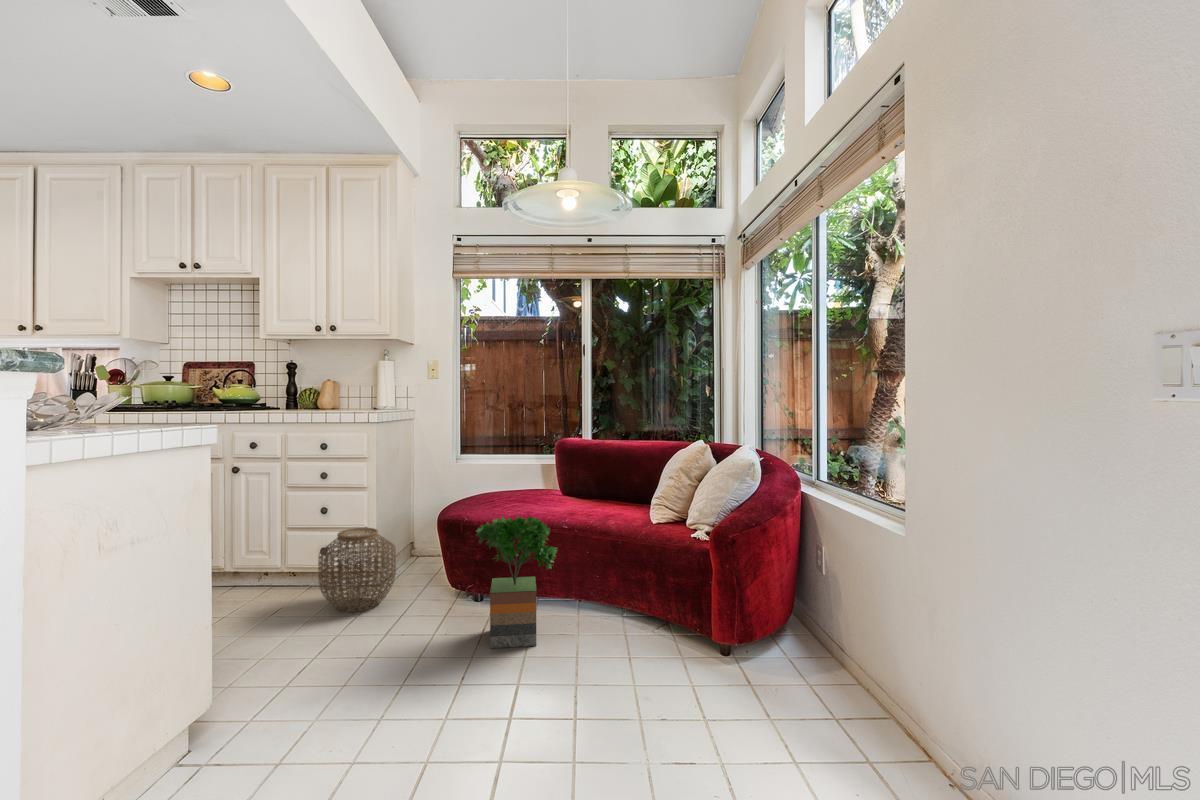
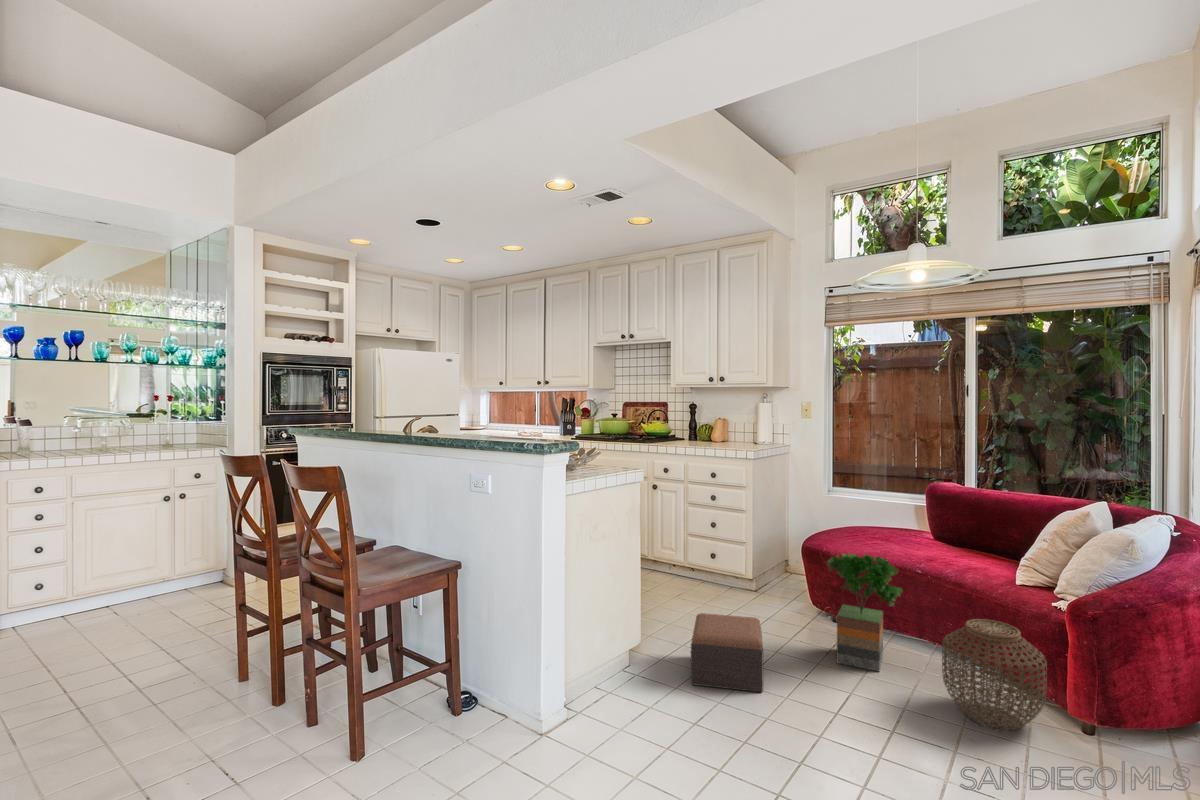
woven basket: present [318,528,396,612] -> present [942,619,1047,730]
footstool: none [301,618,410,740] -> present [691,613,764,692]

